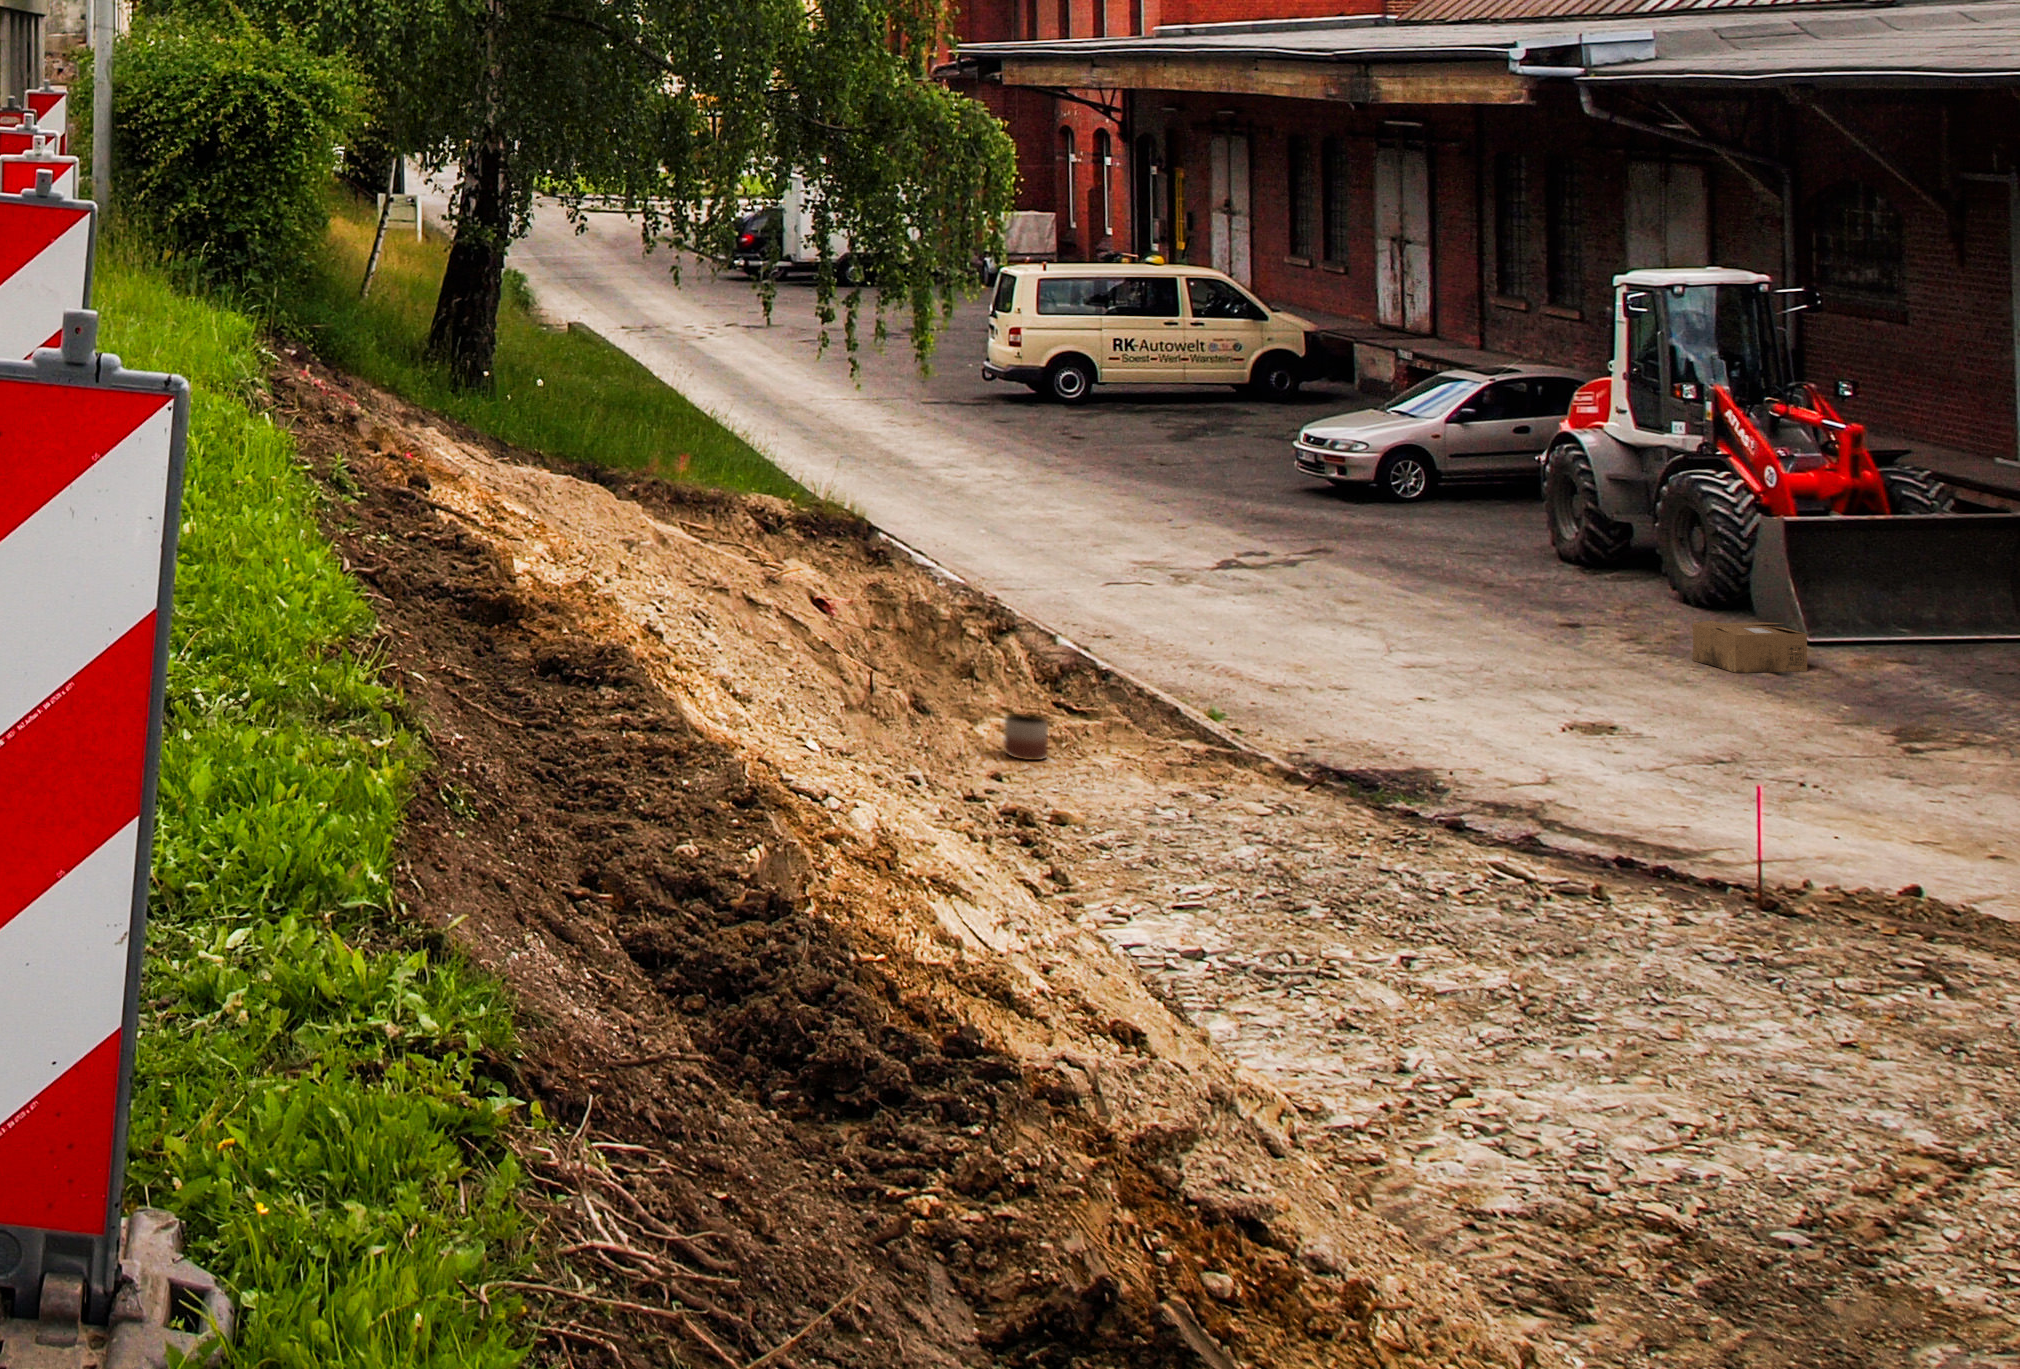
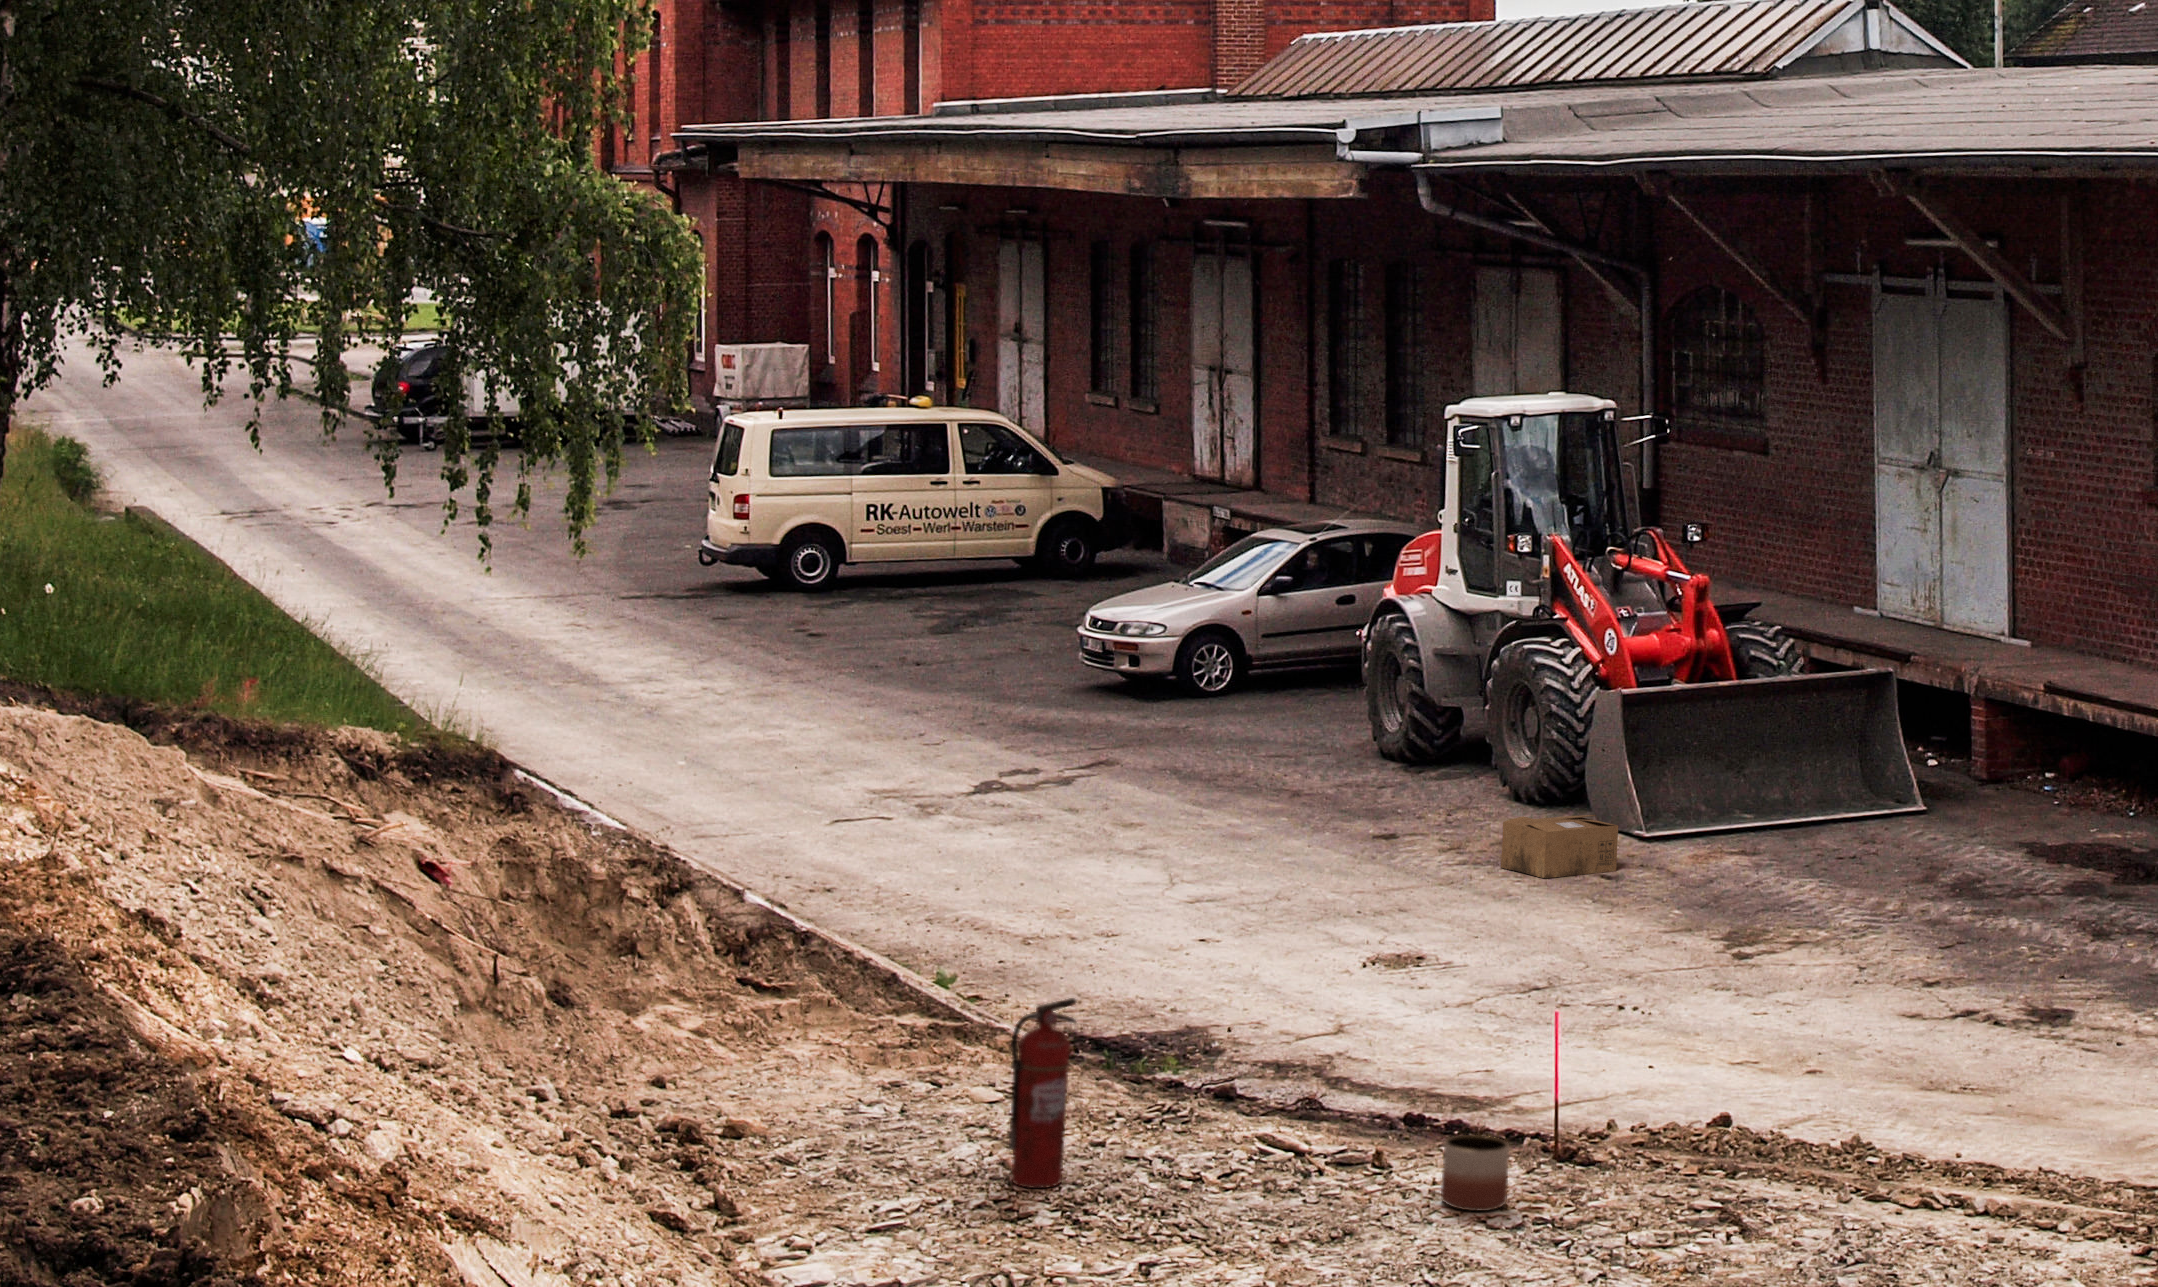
planter: present [1004,714,1048,760] -> present [1441,1135,1509,1211]
fire extinguisher: none [1274,748,1327,885] -> present [1009,998,1076,1188]

